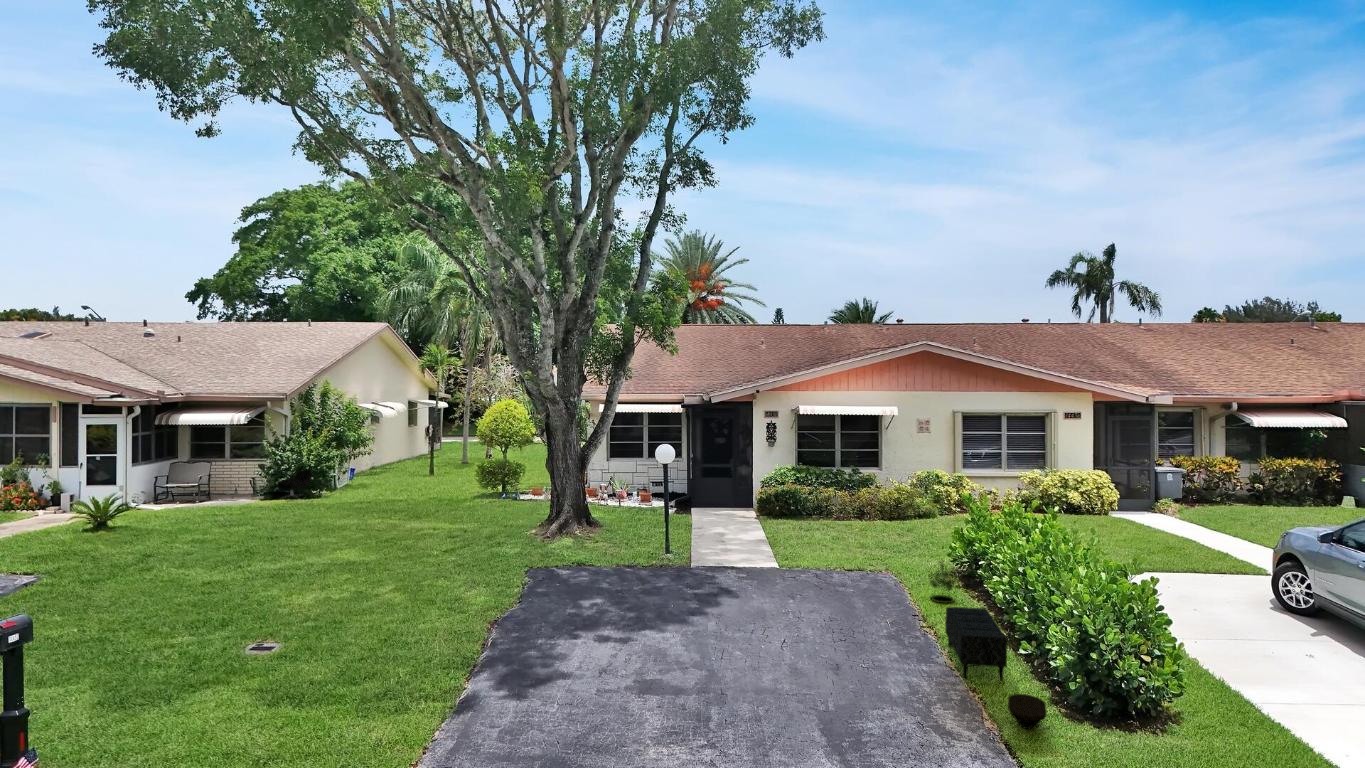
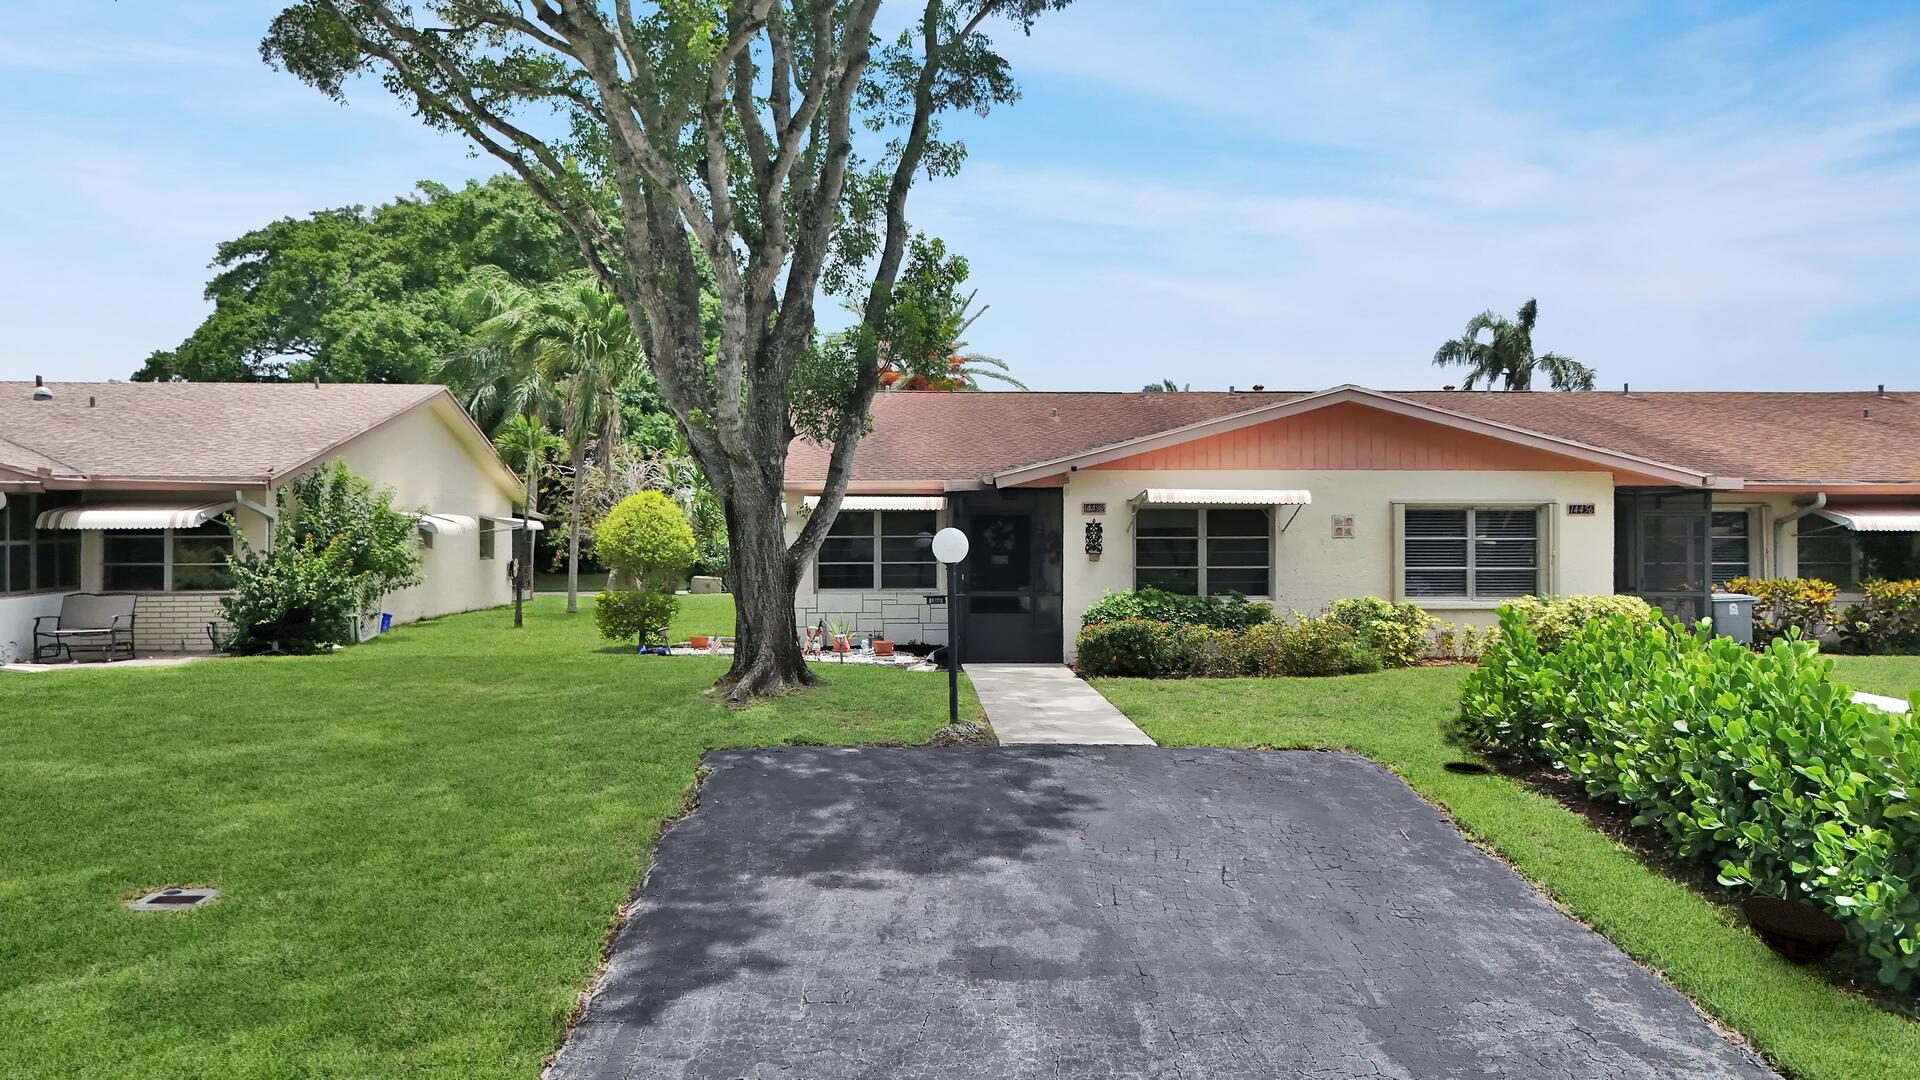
bench: present [945,607,1007,680] -> none [1522,758,1686,884]

